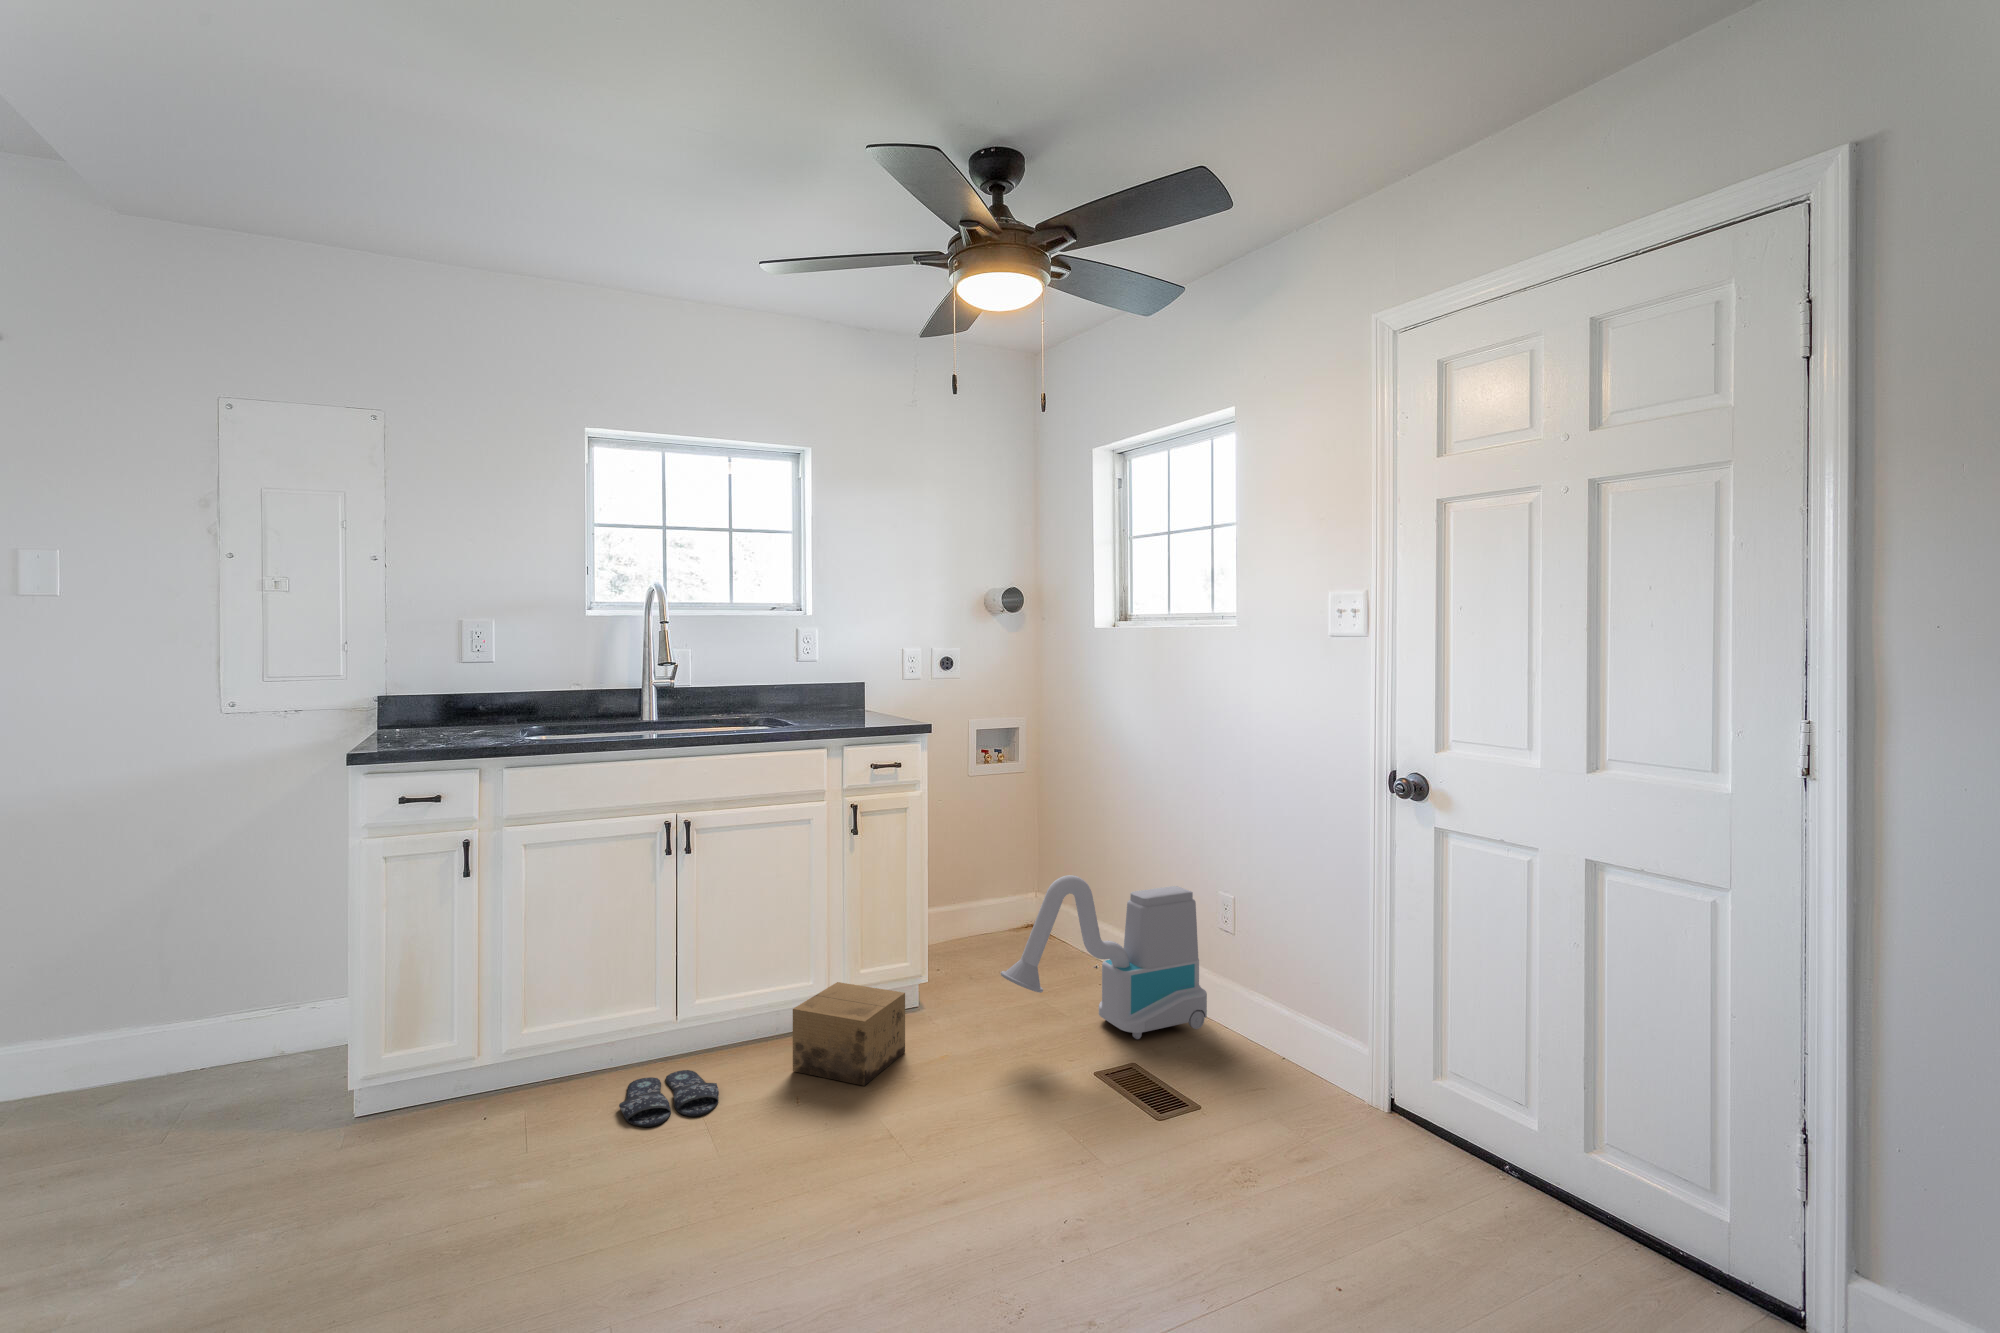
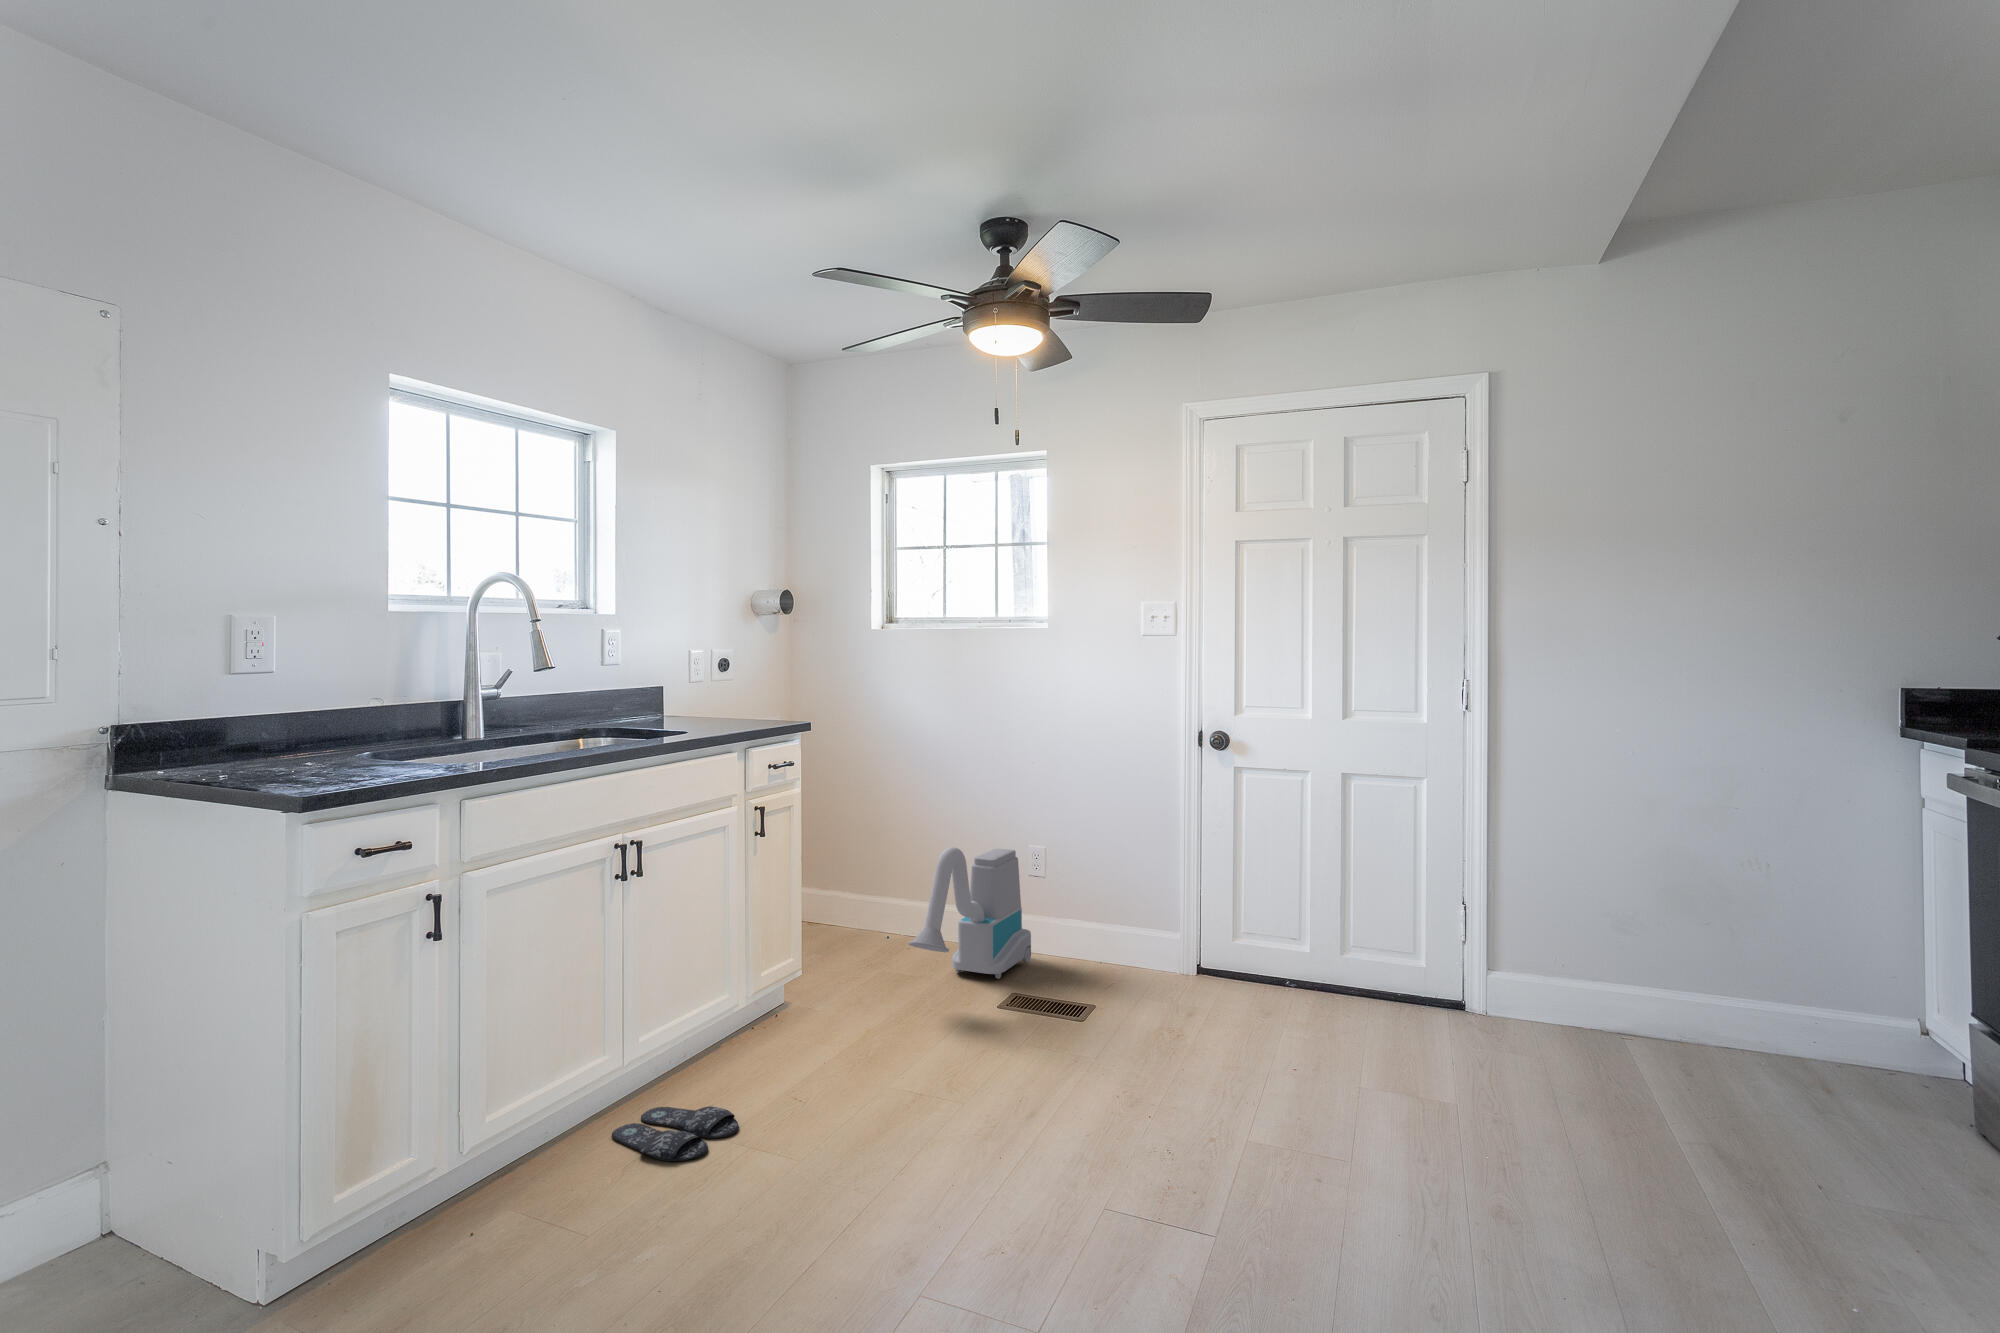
cardboard box: present [793,982,905,1086] -> none [758,979,846,1077]

